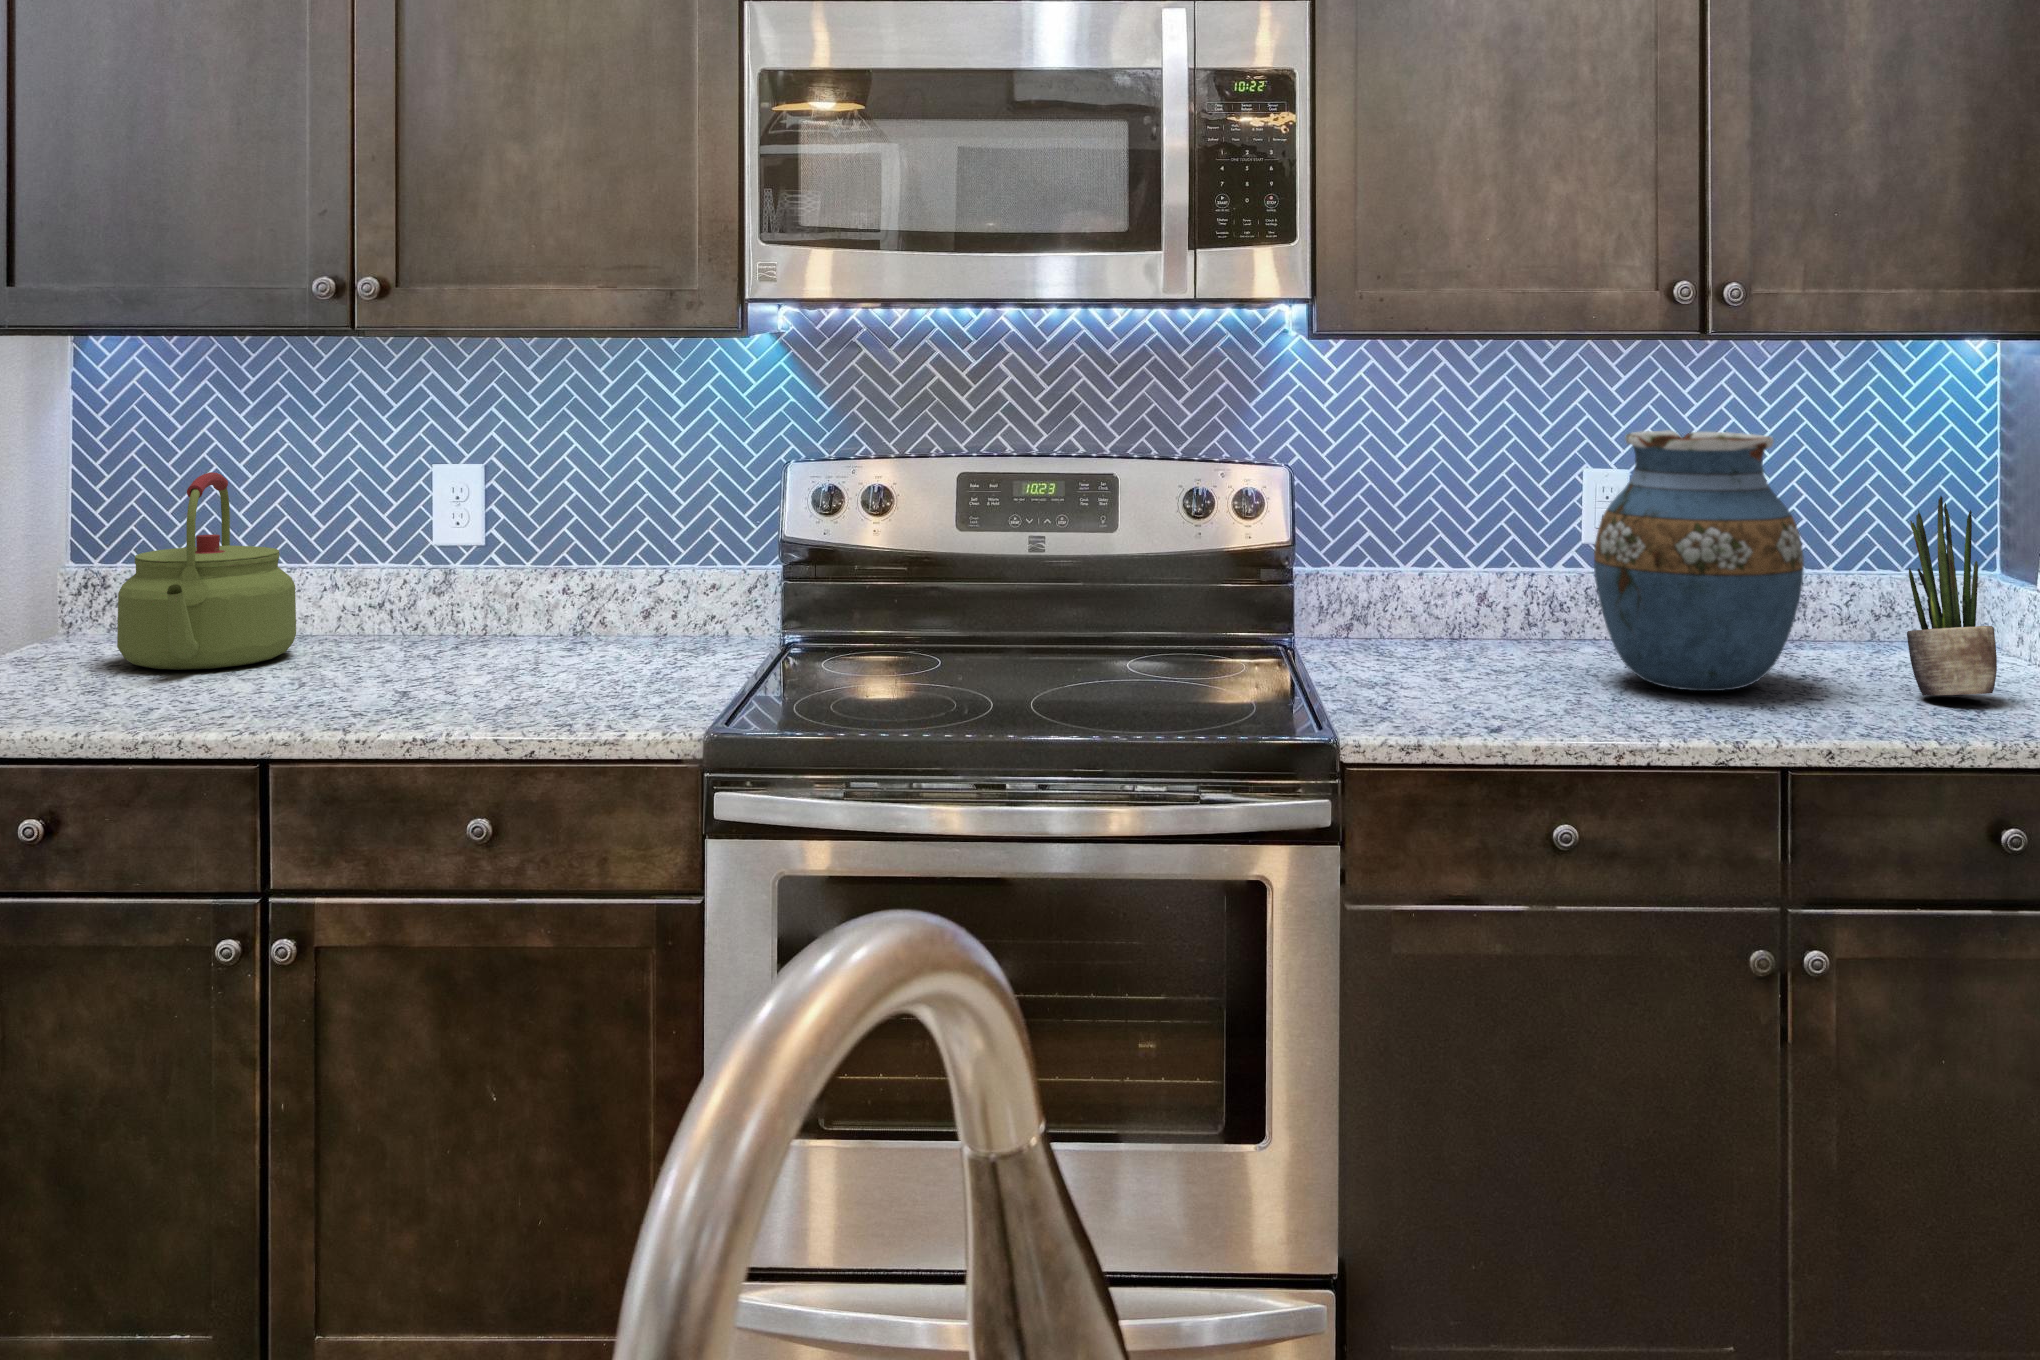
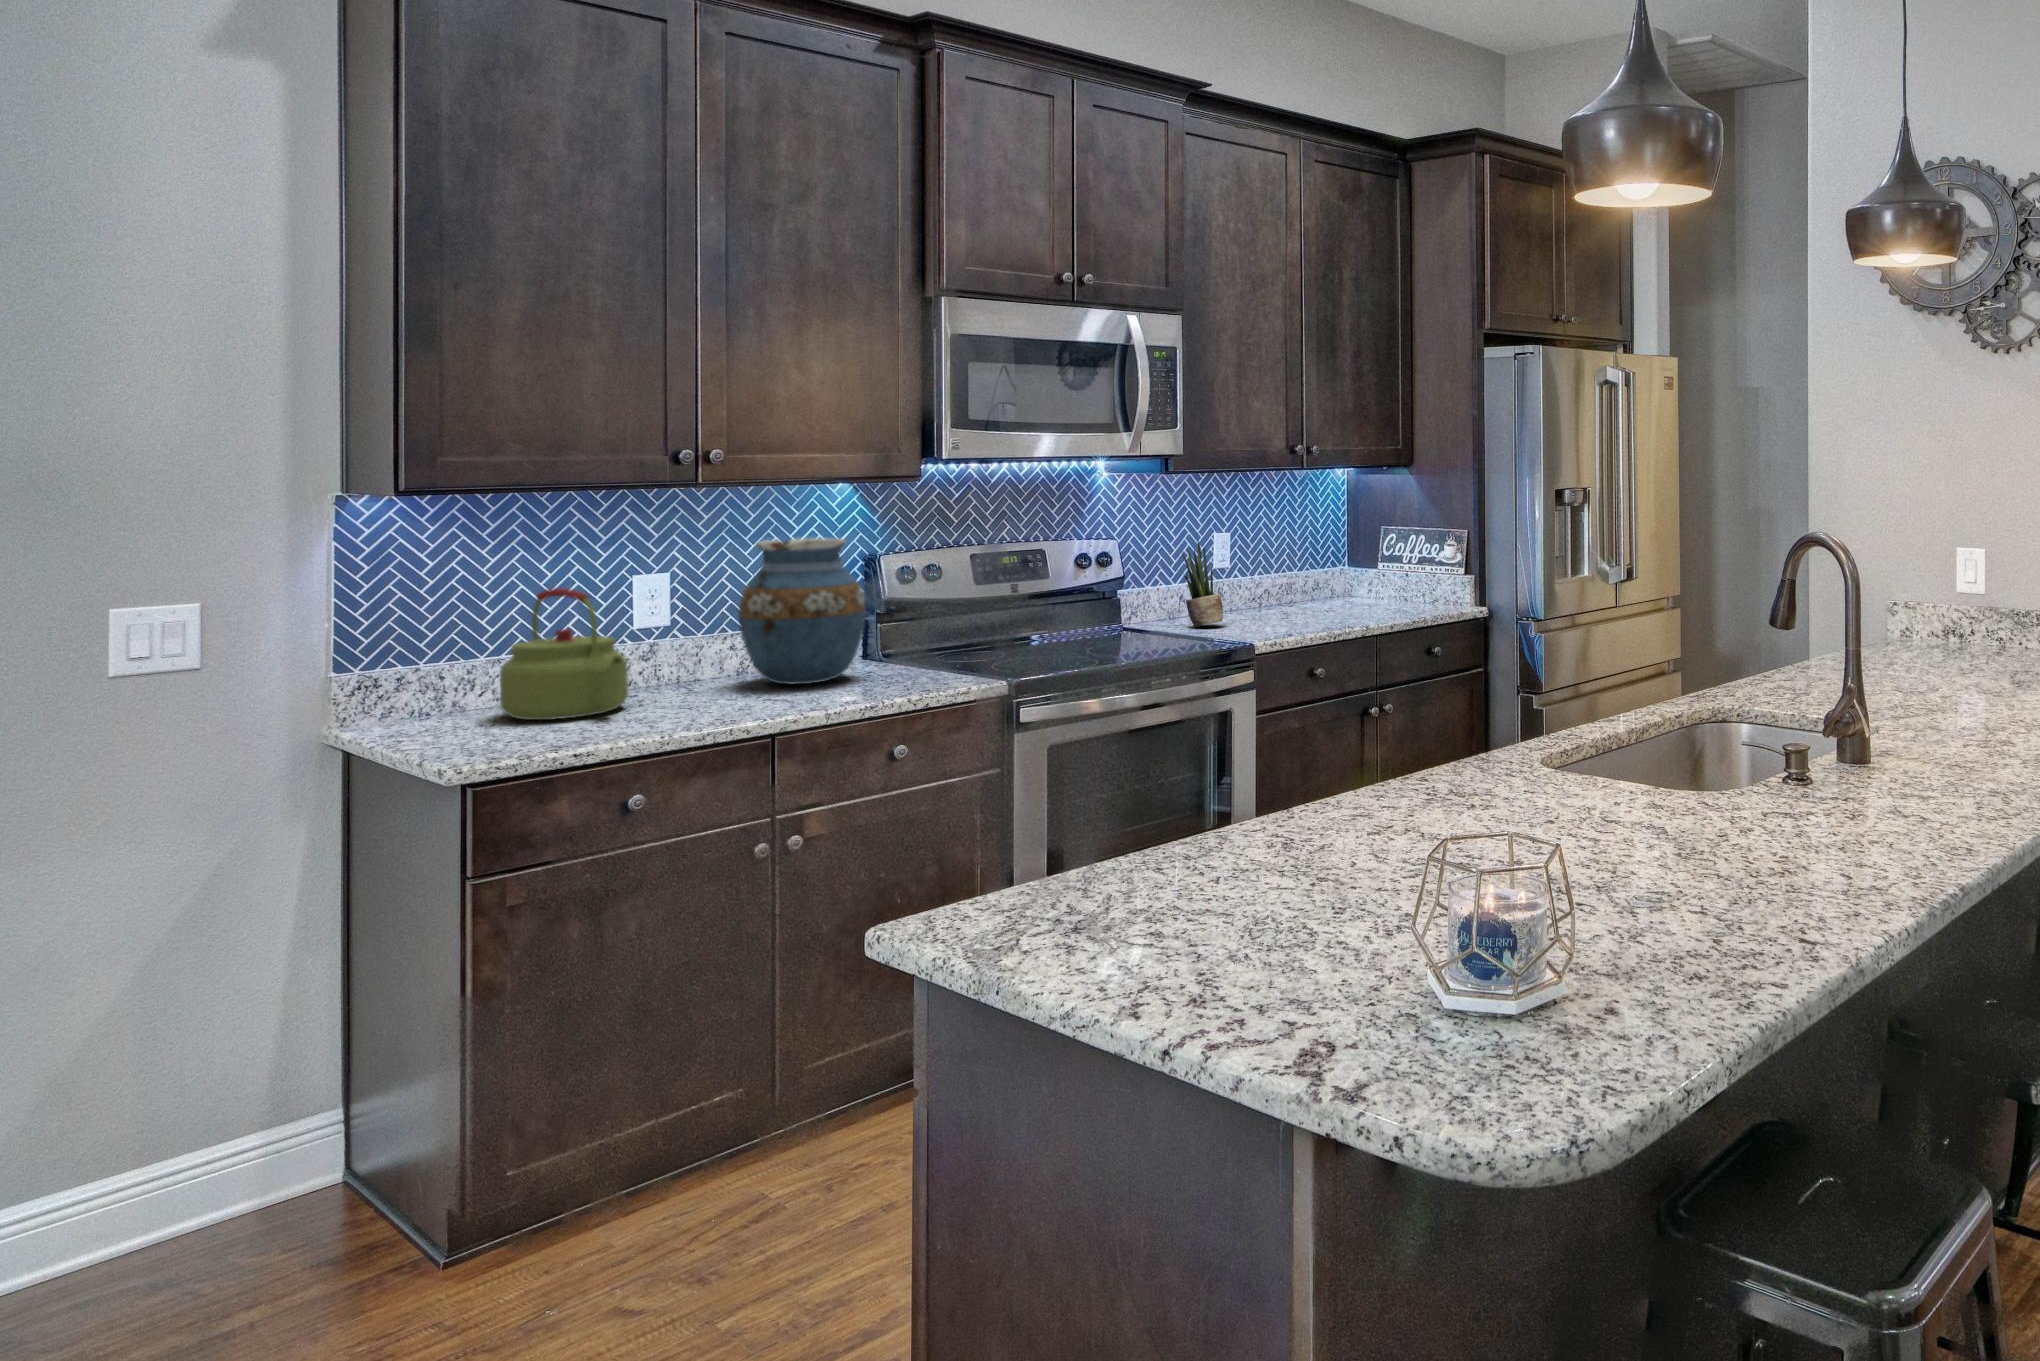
vase: present [1594,430,1804,691] -> present [739,538,866,684]
potted plant: present [1907,496,1997,695] -> present [1182,541,1223,626]

